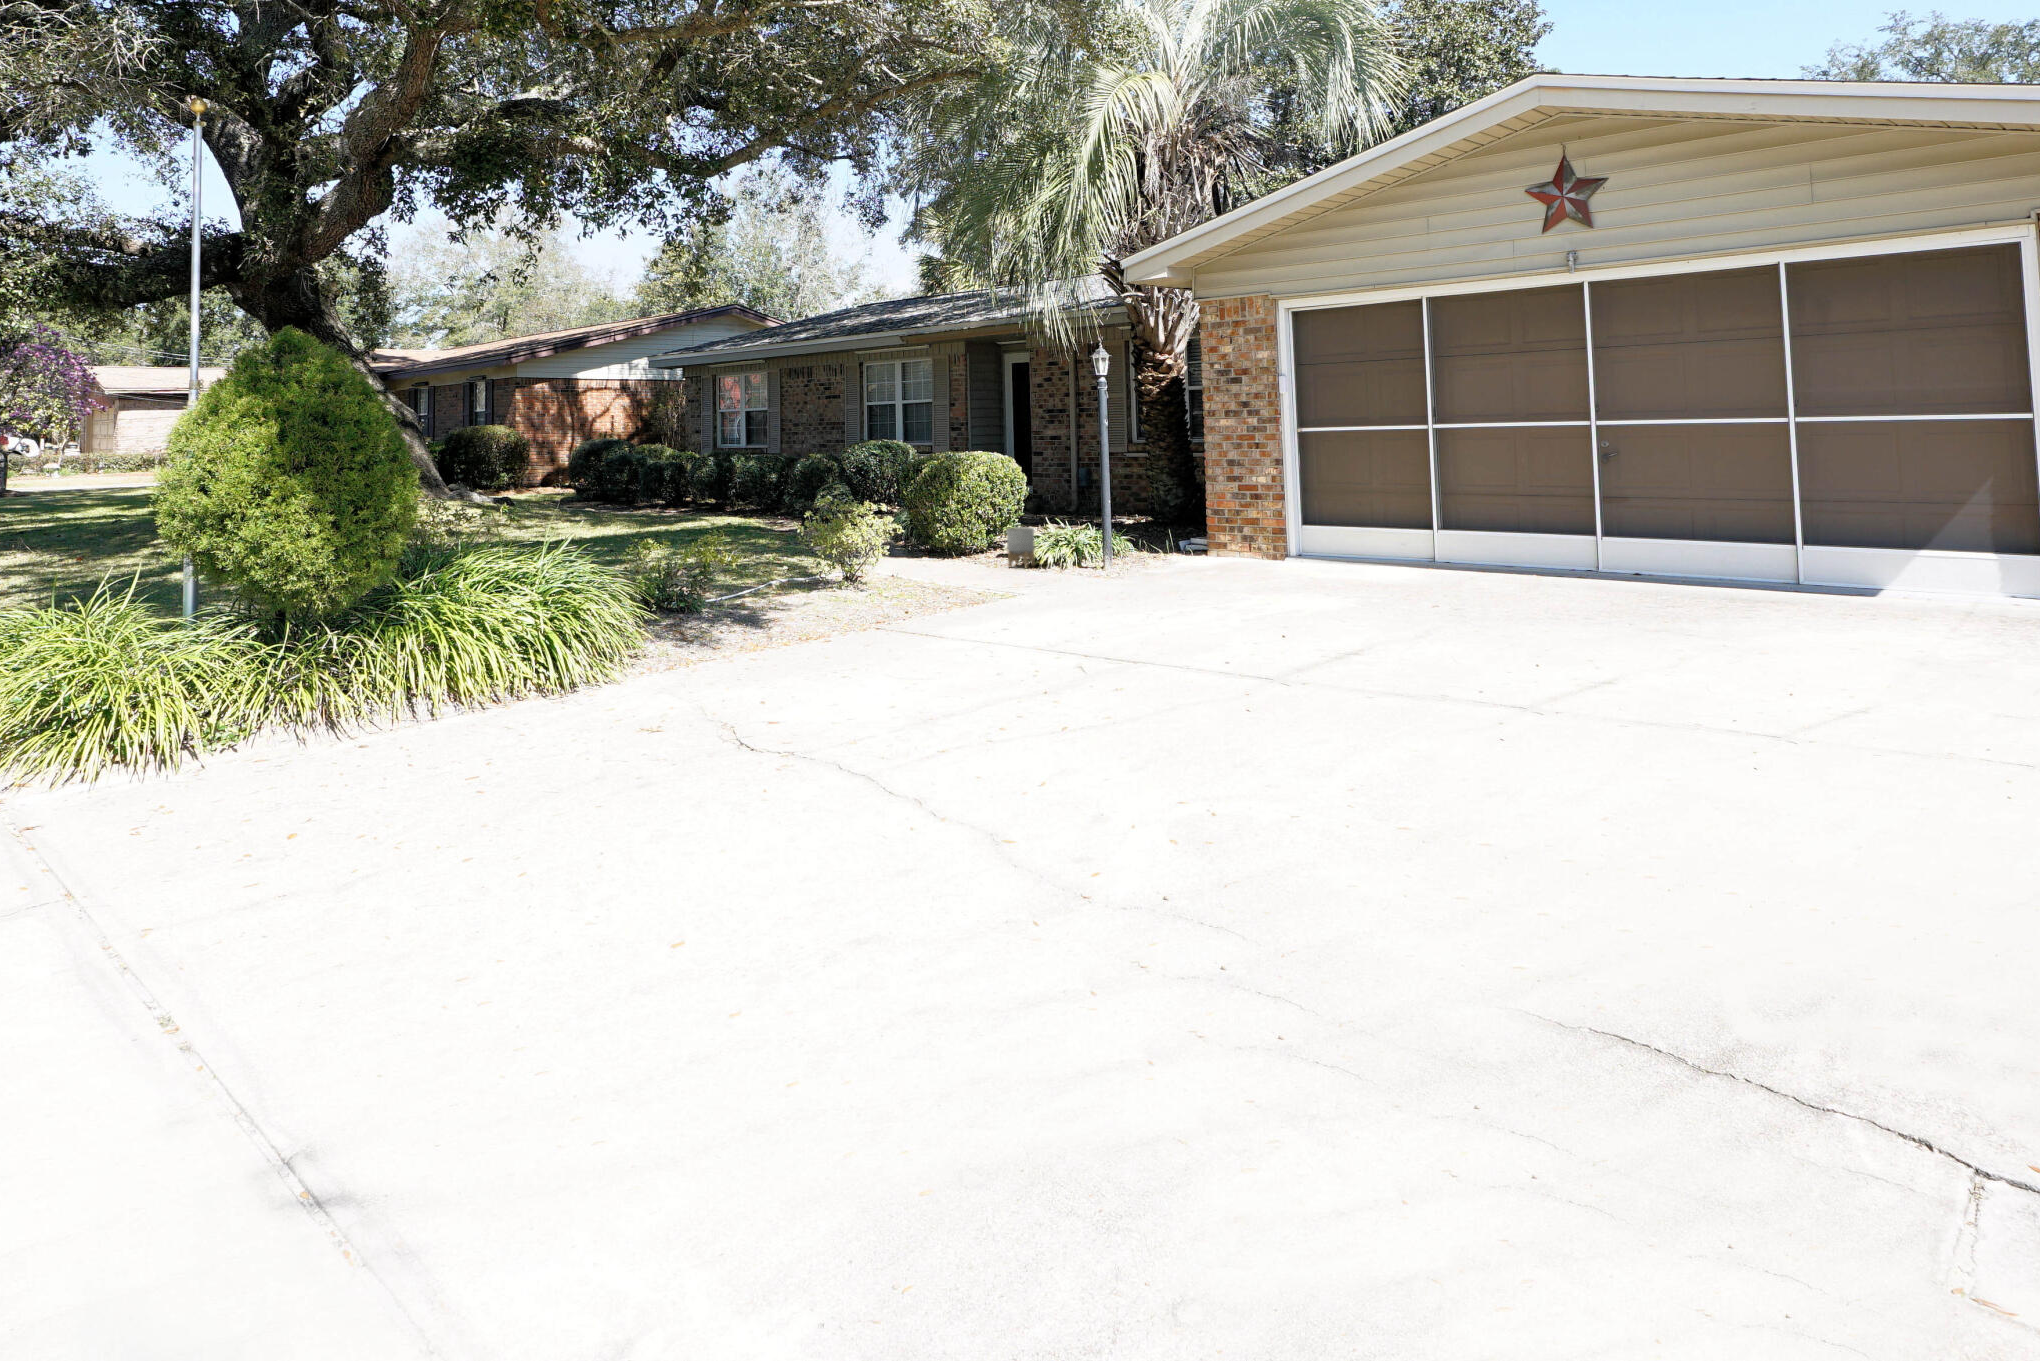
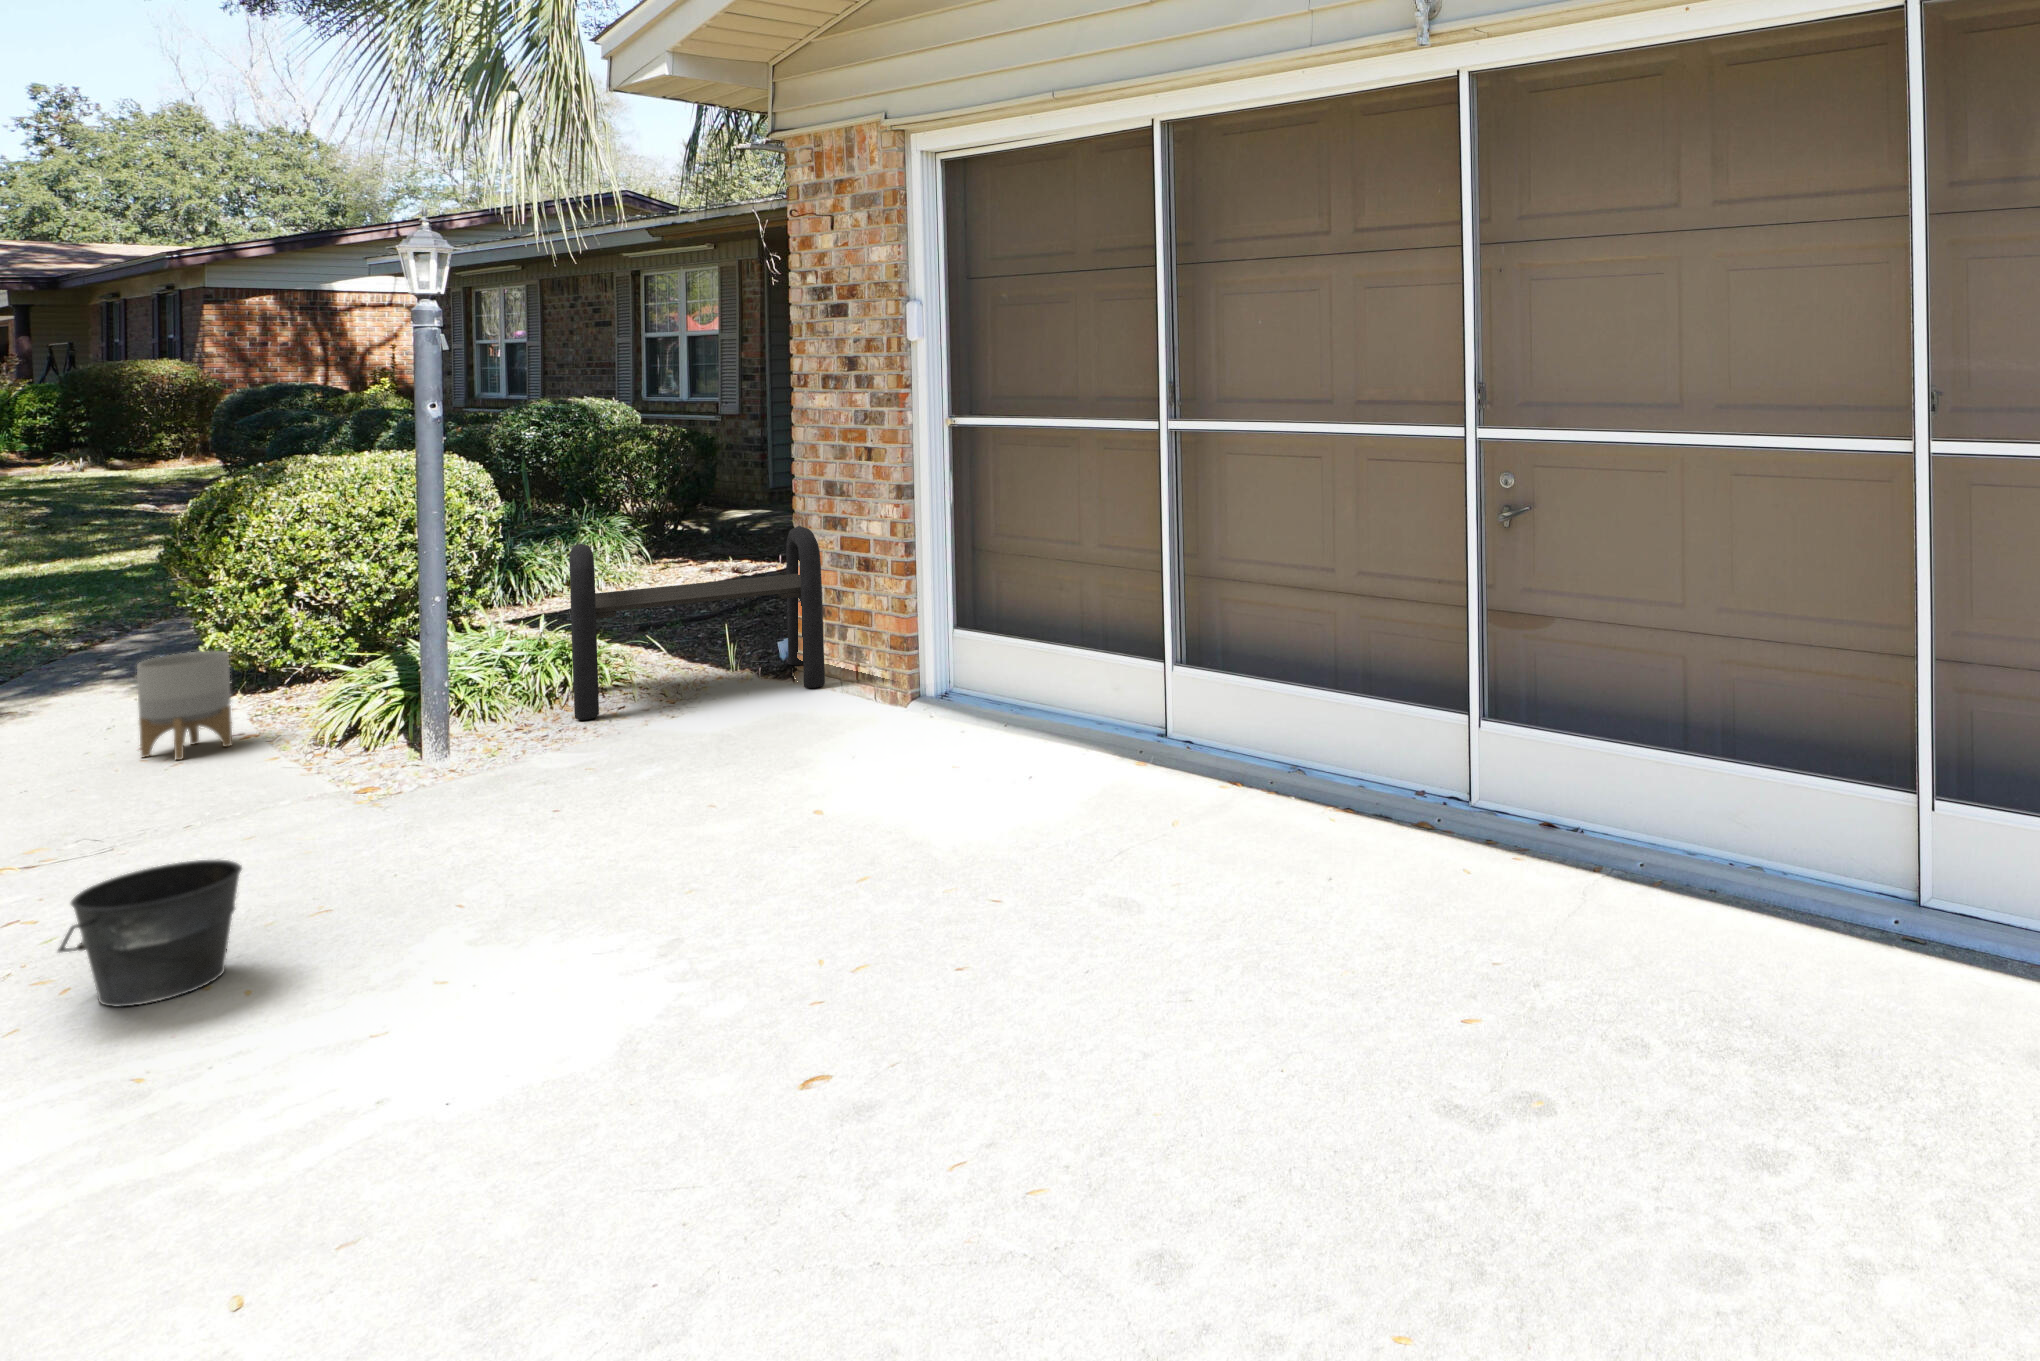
bench: none [1130,481,1241,560] -> present [569,526,825,720]
bucket: none [1169,565,1212,603] -> present [58,860,242,1007]

